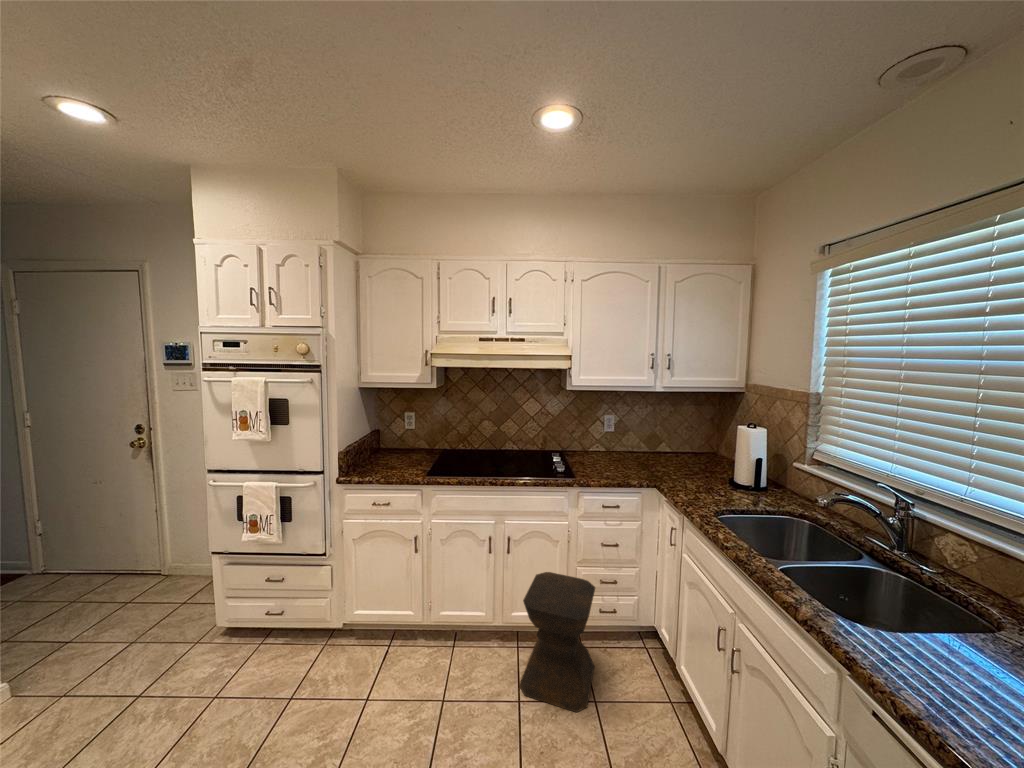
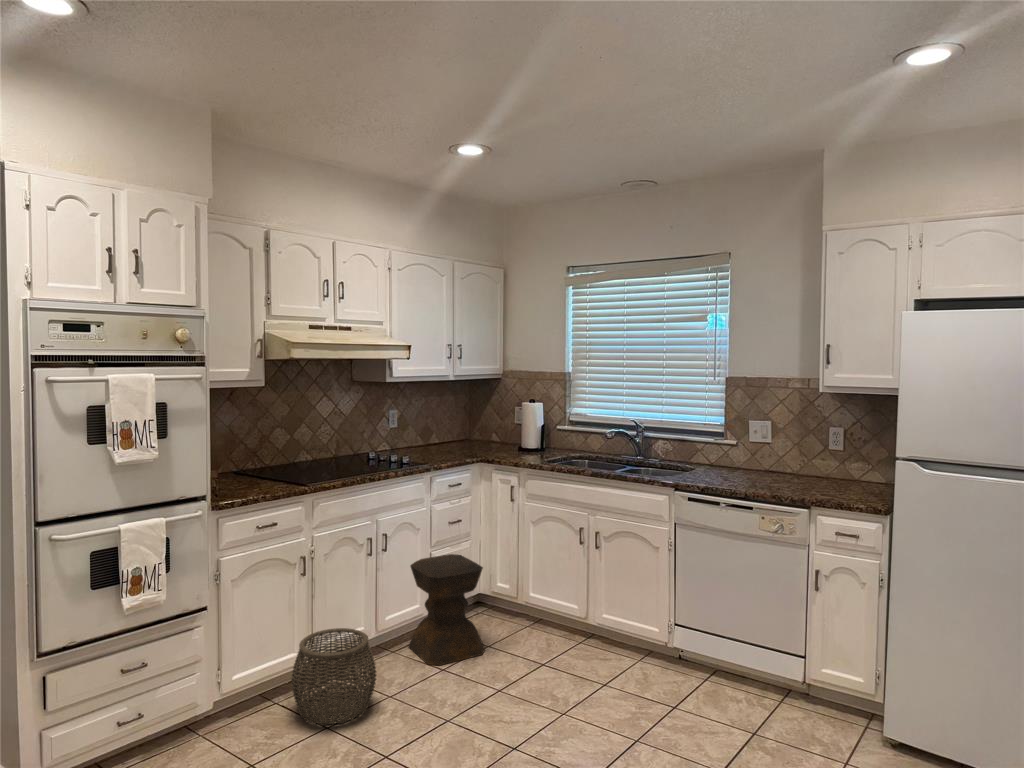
woven basket: none [360,608,439,712] -> present [291,628,377,725]

